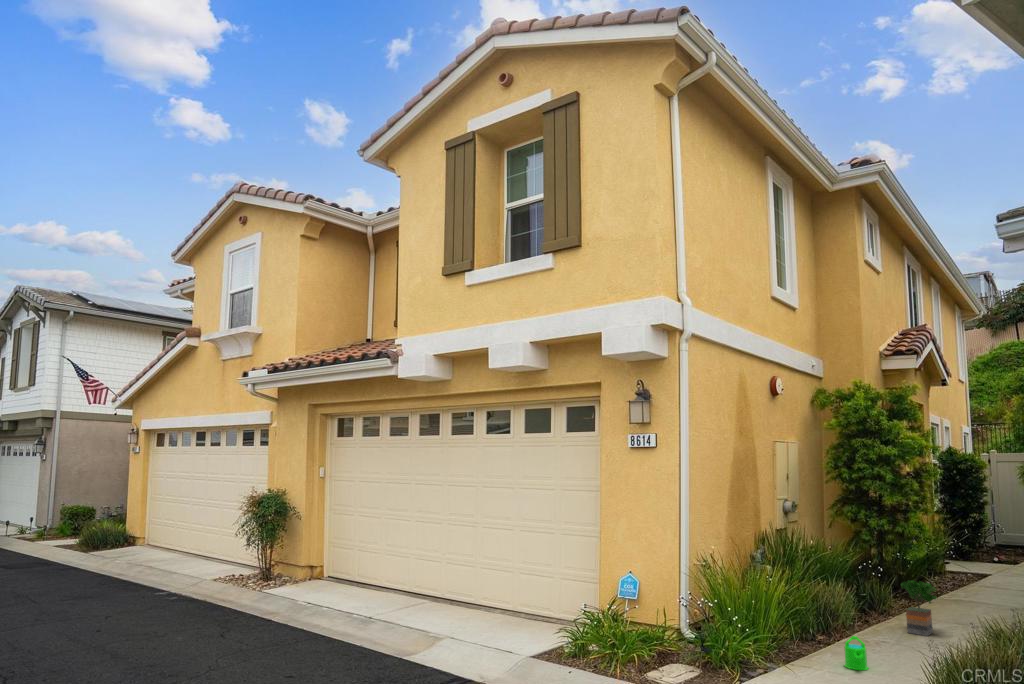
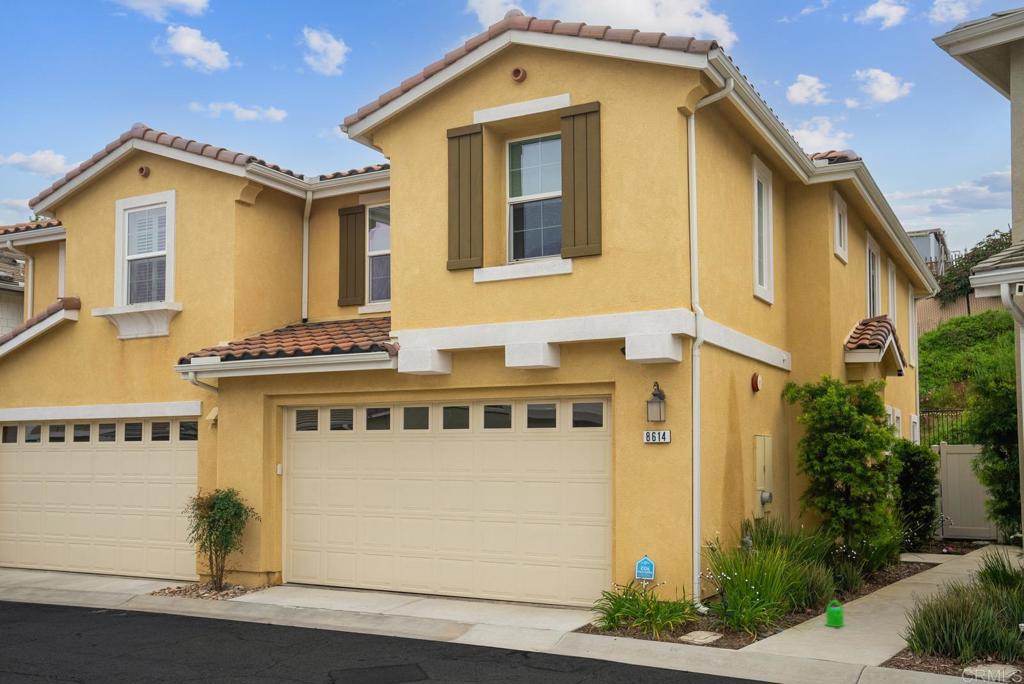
potted tree: present [901,581,936,636] -> none [865,558,896,605]

